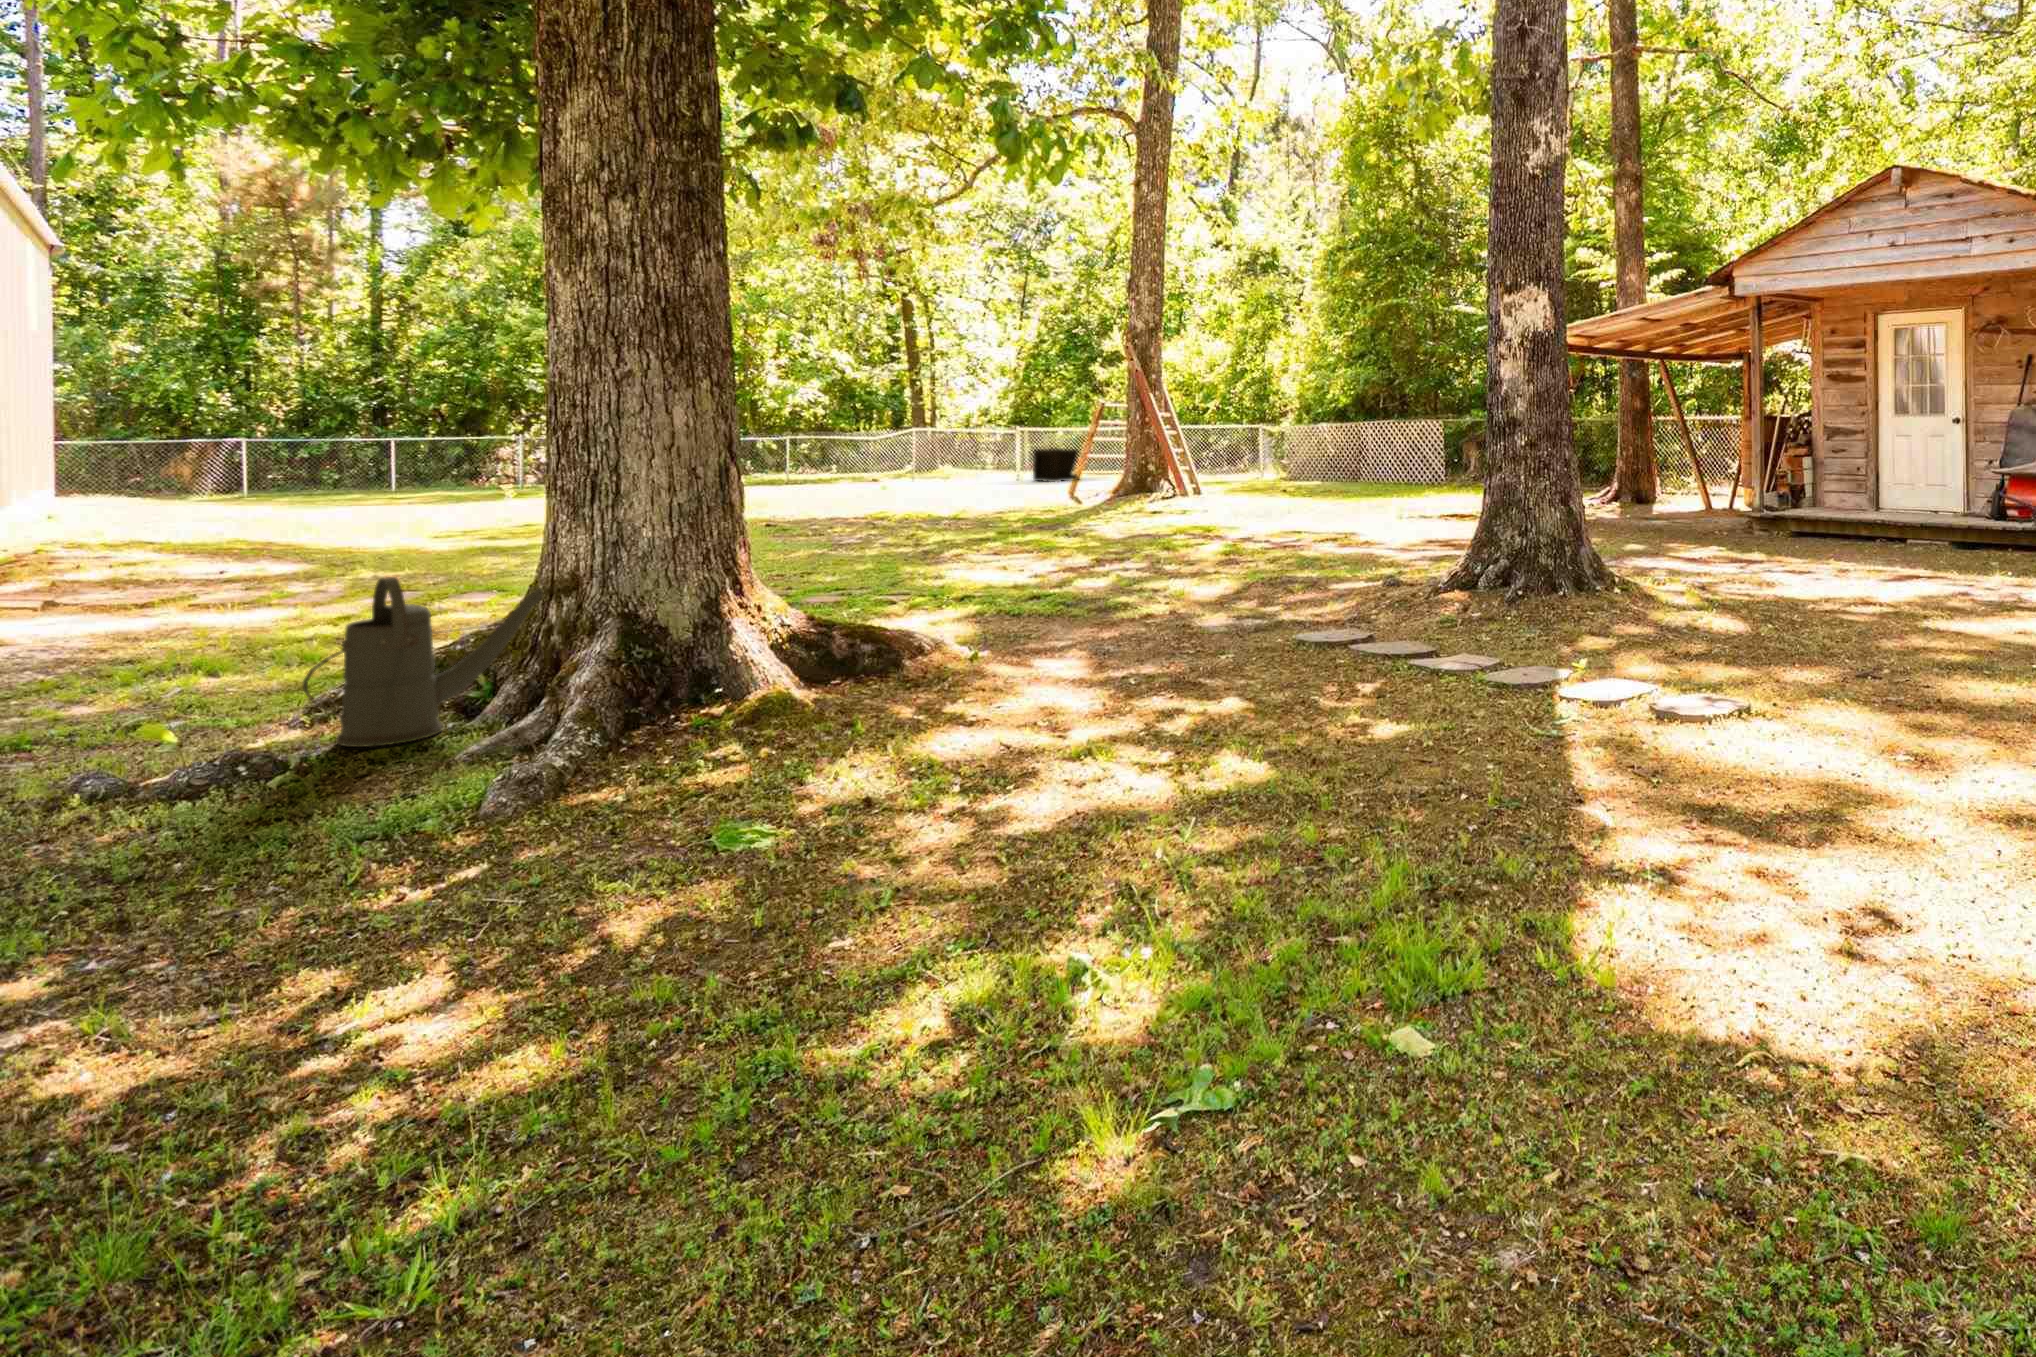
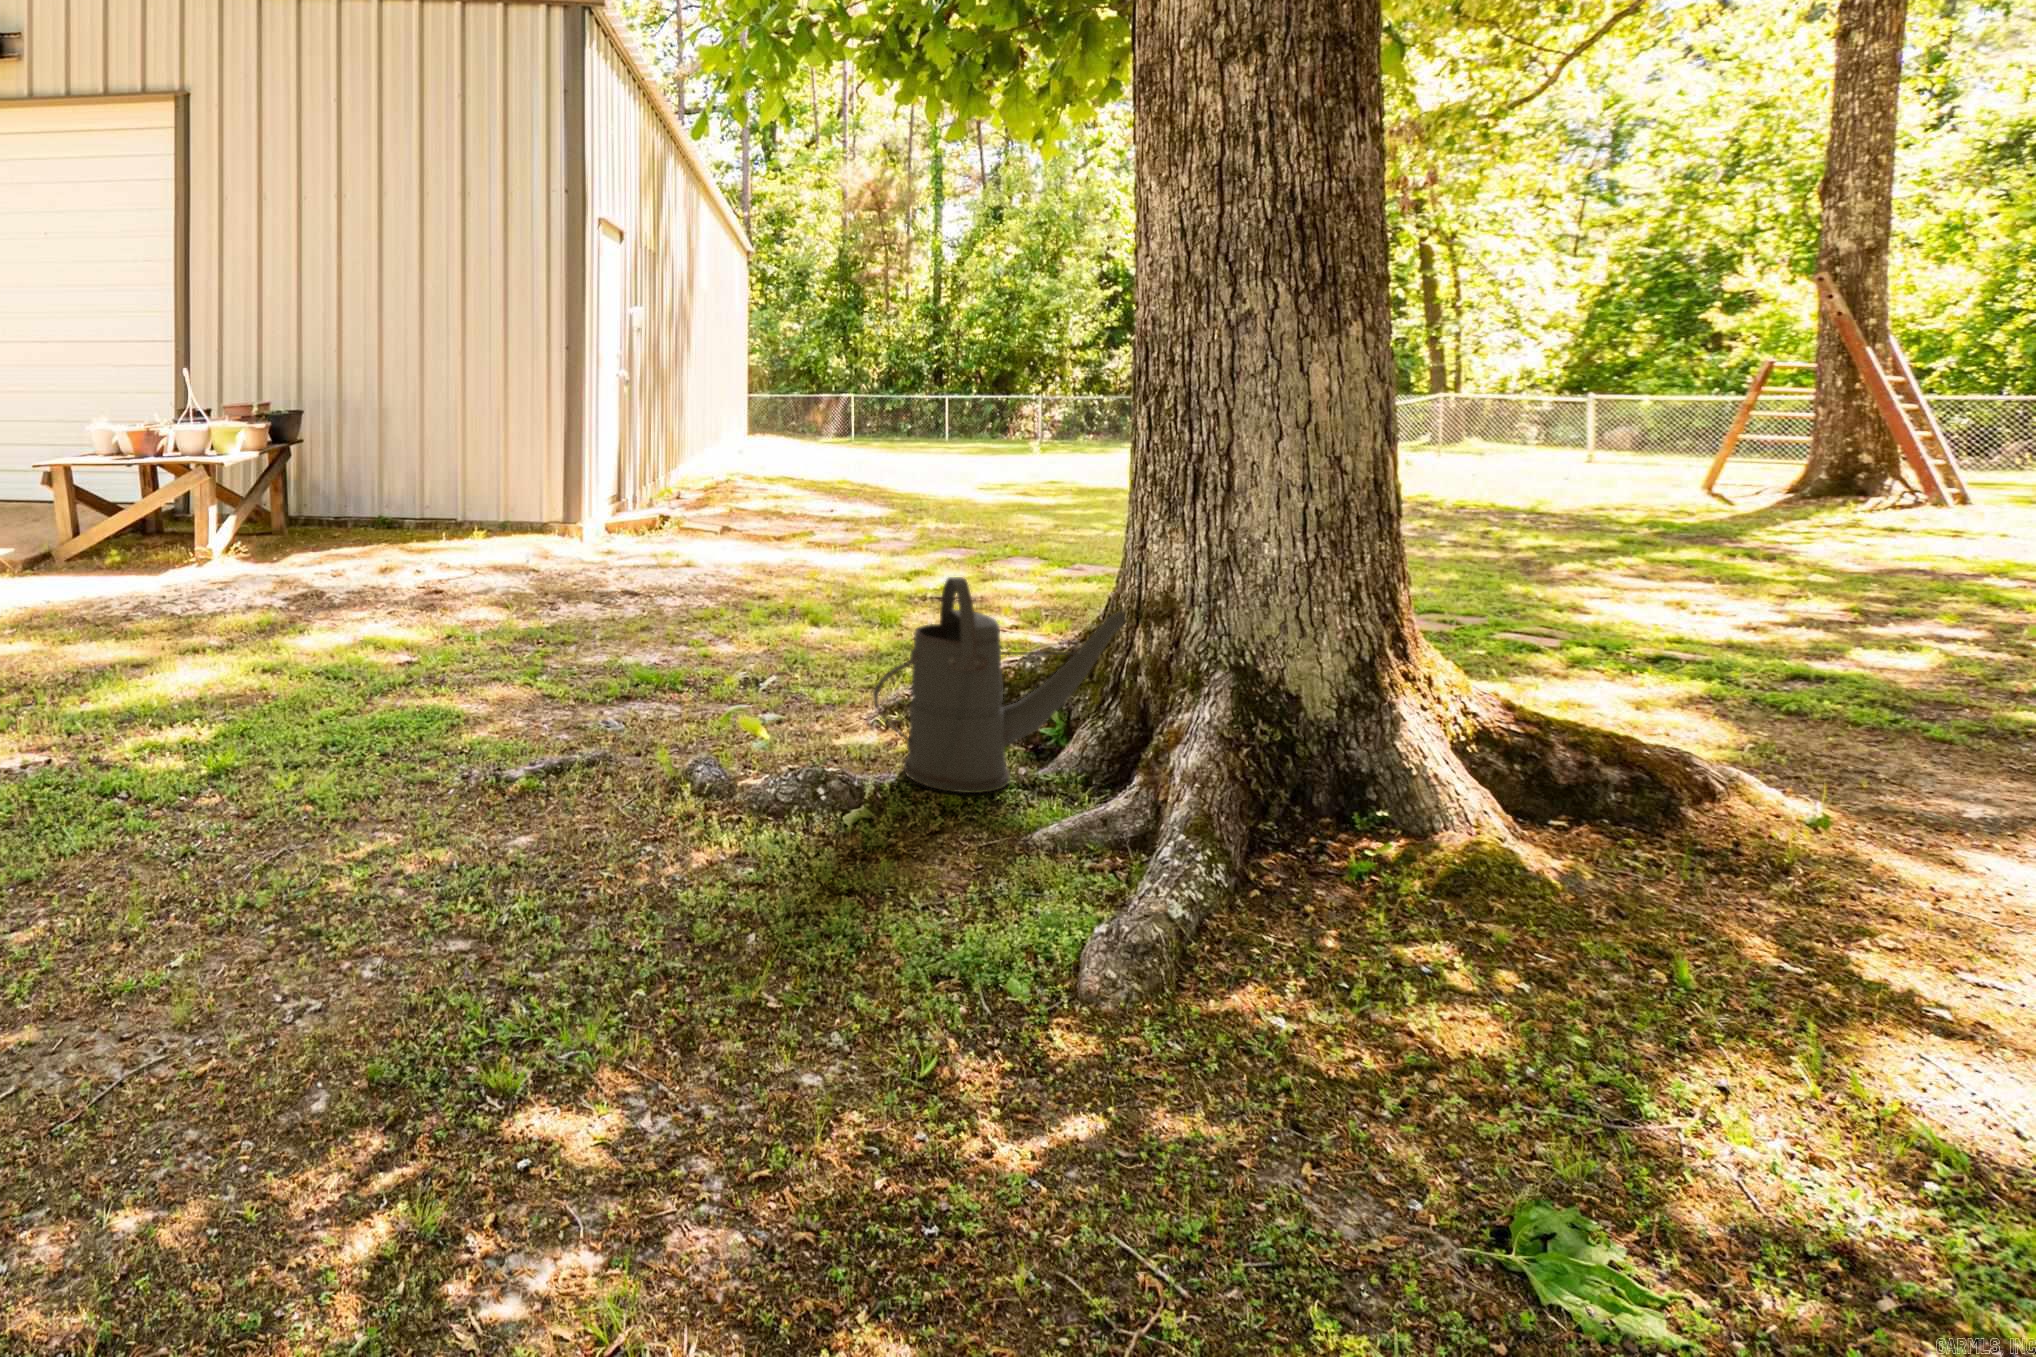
wooden crate: present [1033,448,1079,482] -> none [1611,420,1690,465]

